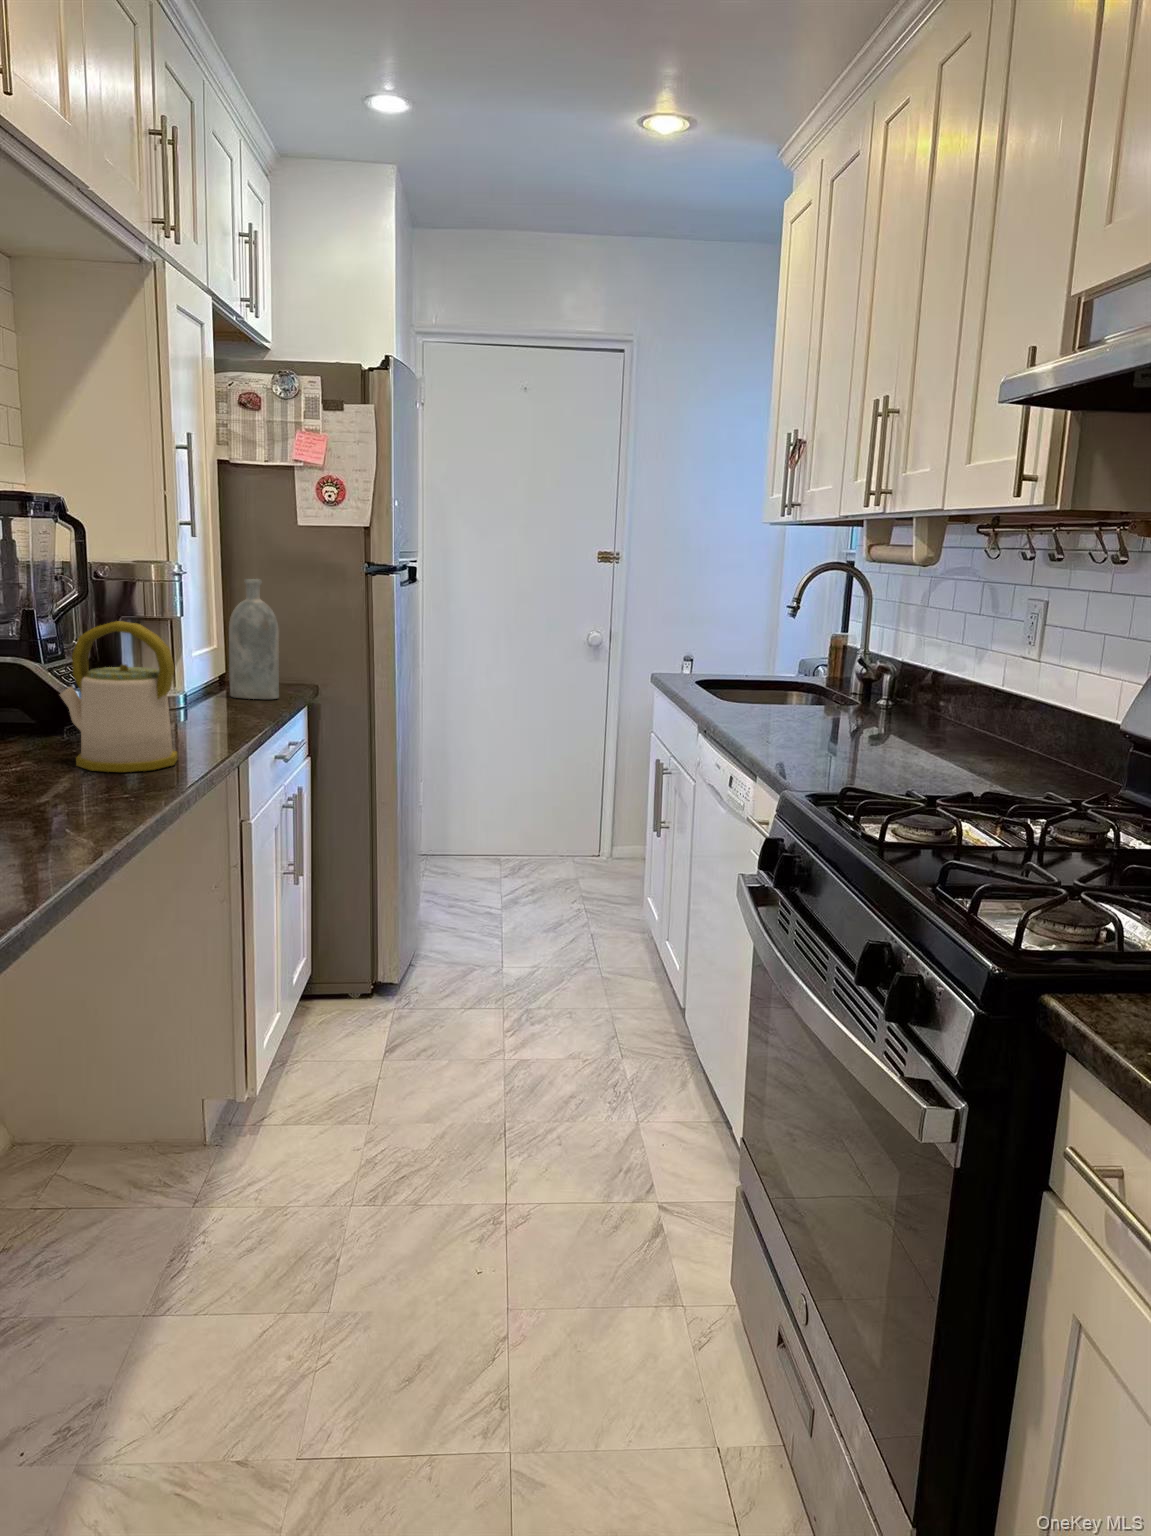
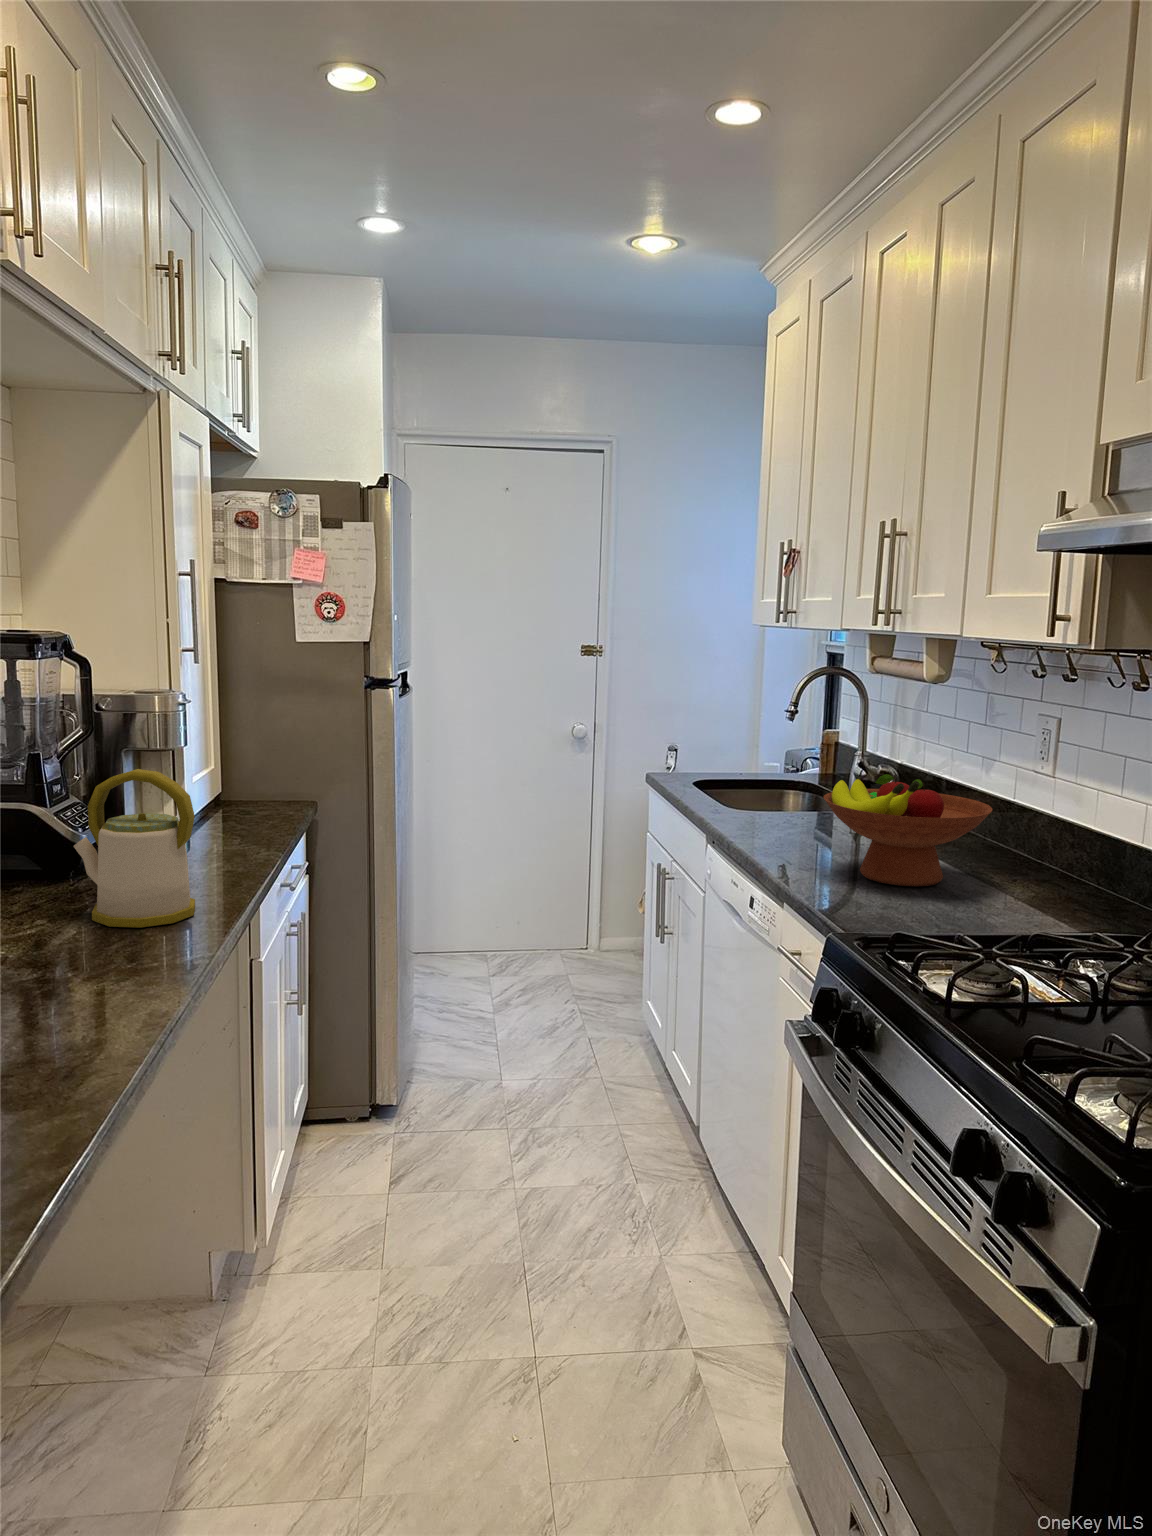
bottle: present [229,579,279,699] -> none [228,701,279,823]
fruit bowl: none [801,650,969,761] -> present [823,774,993,886]

